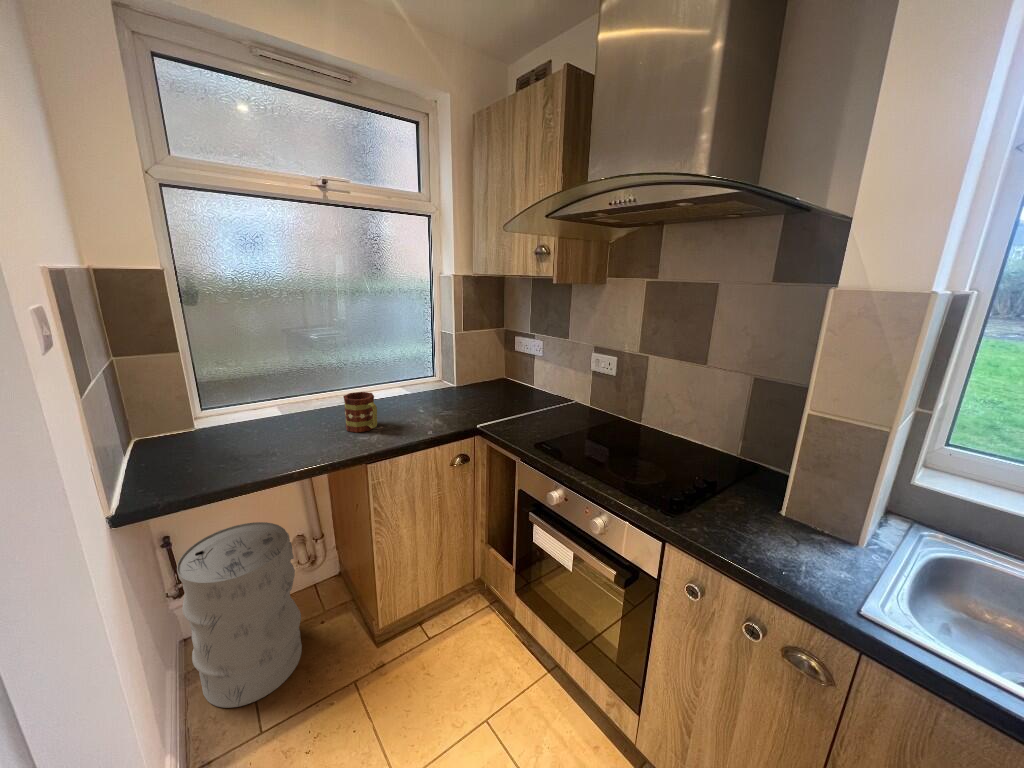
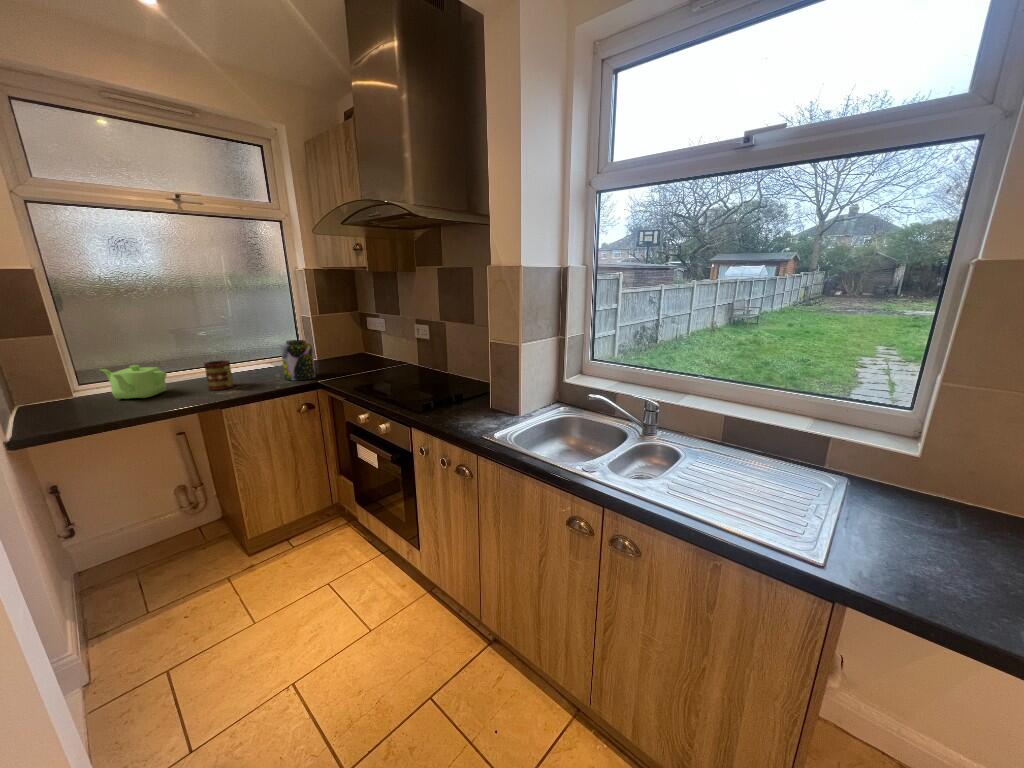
jar: none [432,368,469,422] -> present [281,340,315,380]
teapot: none [226,396,302,440] -> present [100,365,167,399]
trash can: present [177,522,302,708] -> none [65,468,186,607]

